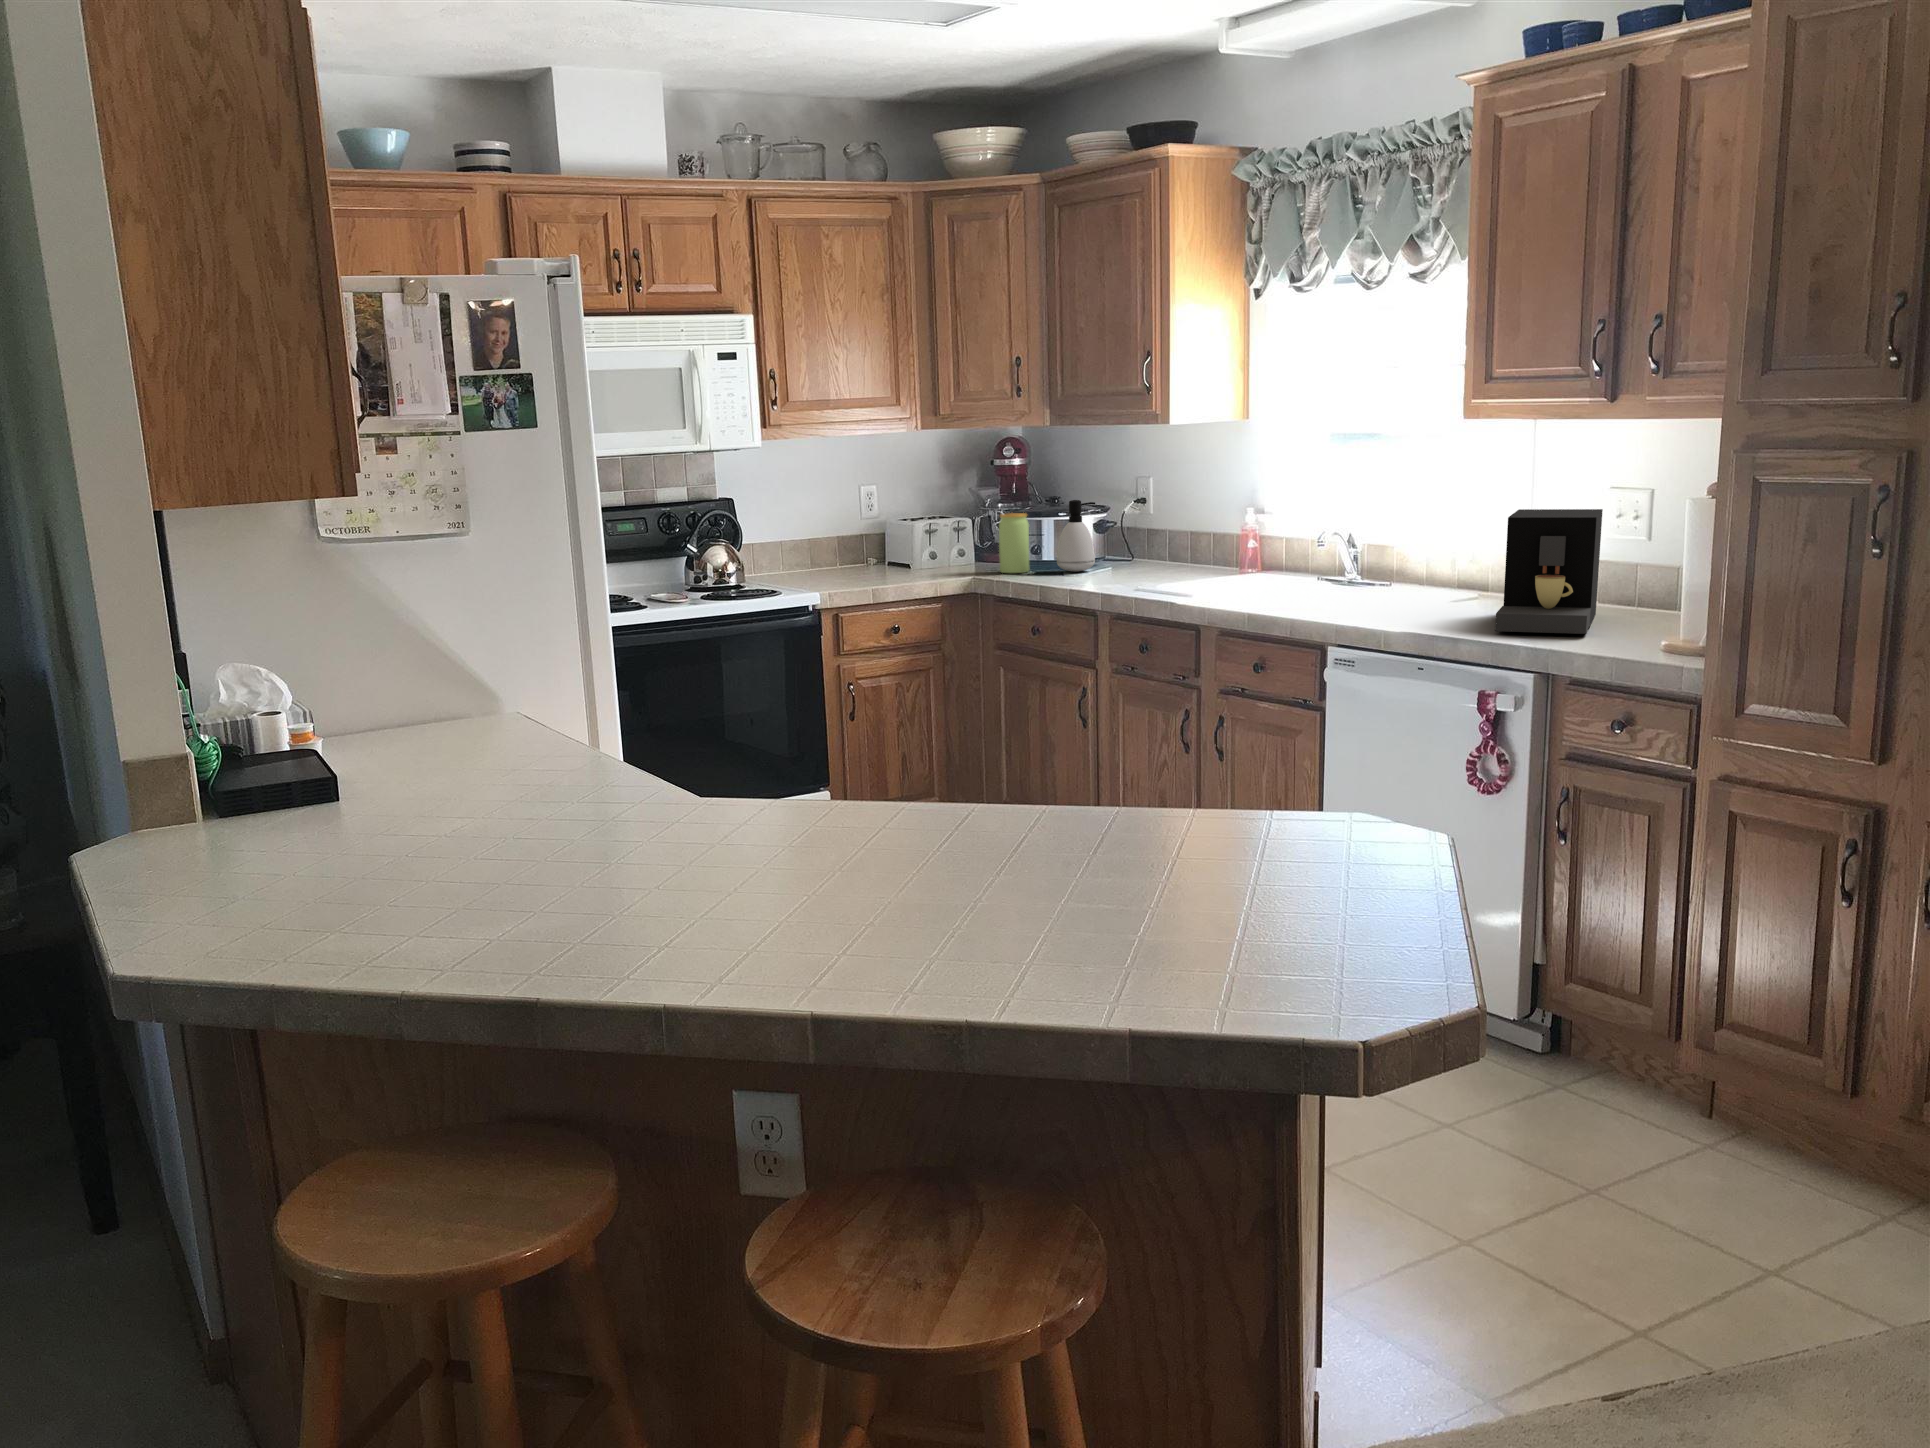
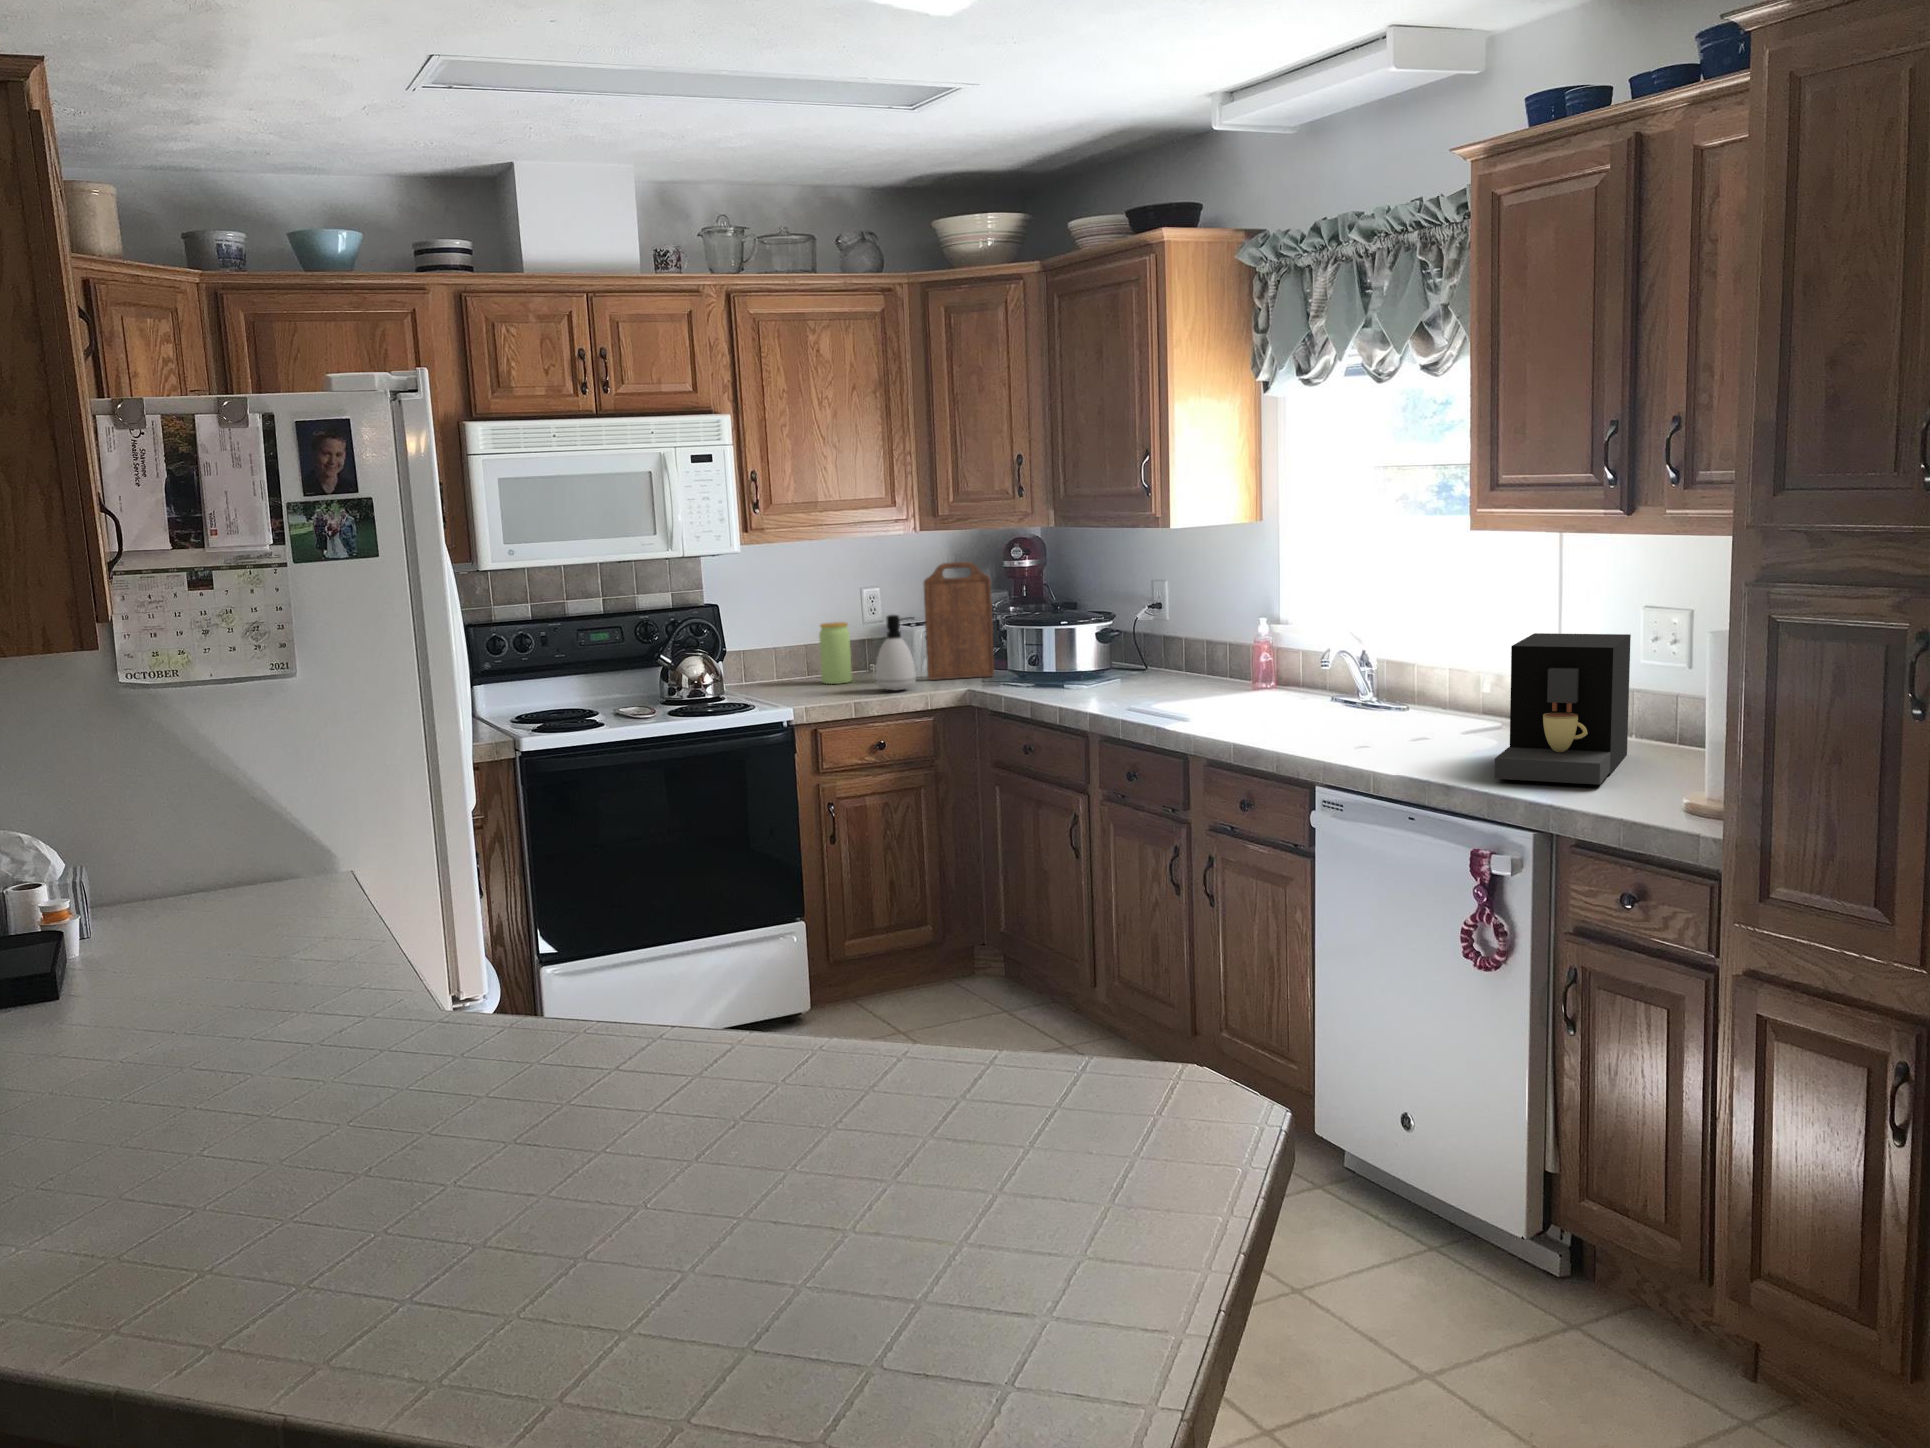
cutting board: none [927,458,991,568] -> present [924,562,994,680]
soap dispenser: present [1057,500,1095,572] -> present [875,615,916,690]
jar: present [999,513,1029,573] -> present [819,622,852,684]

